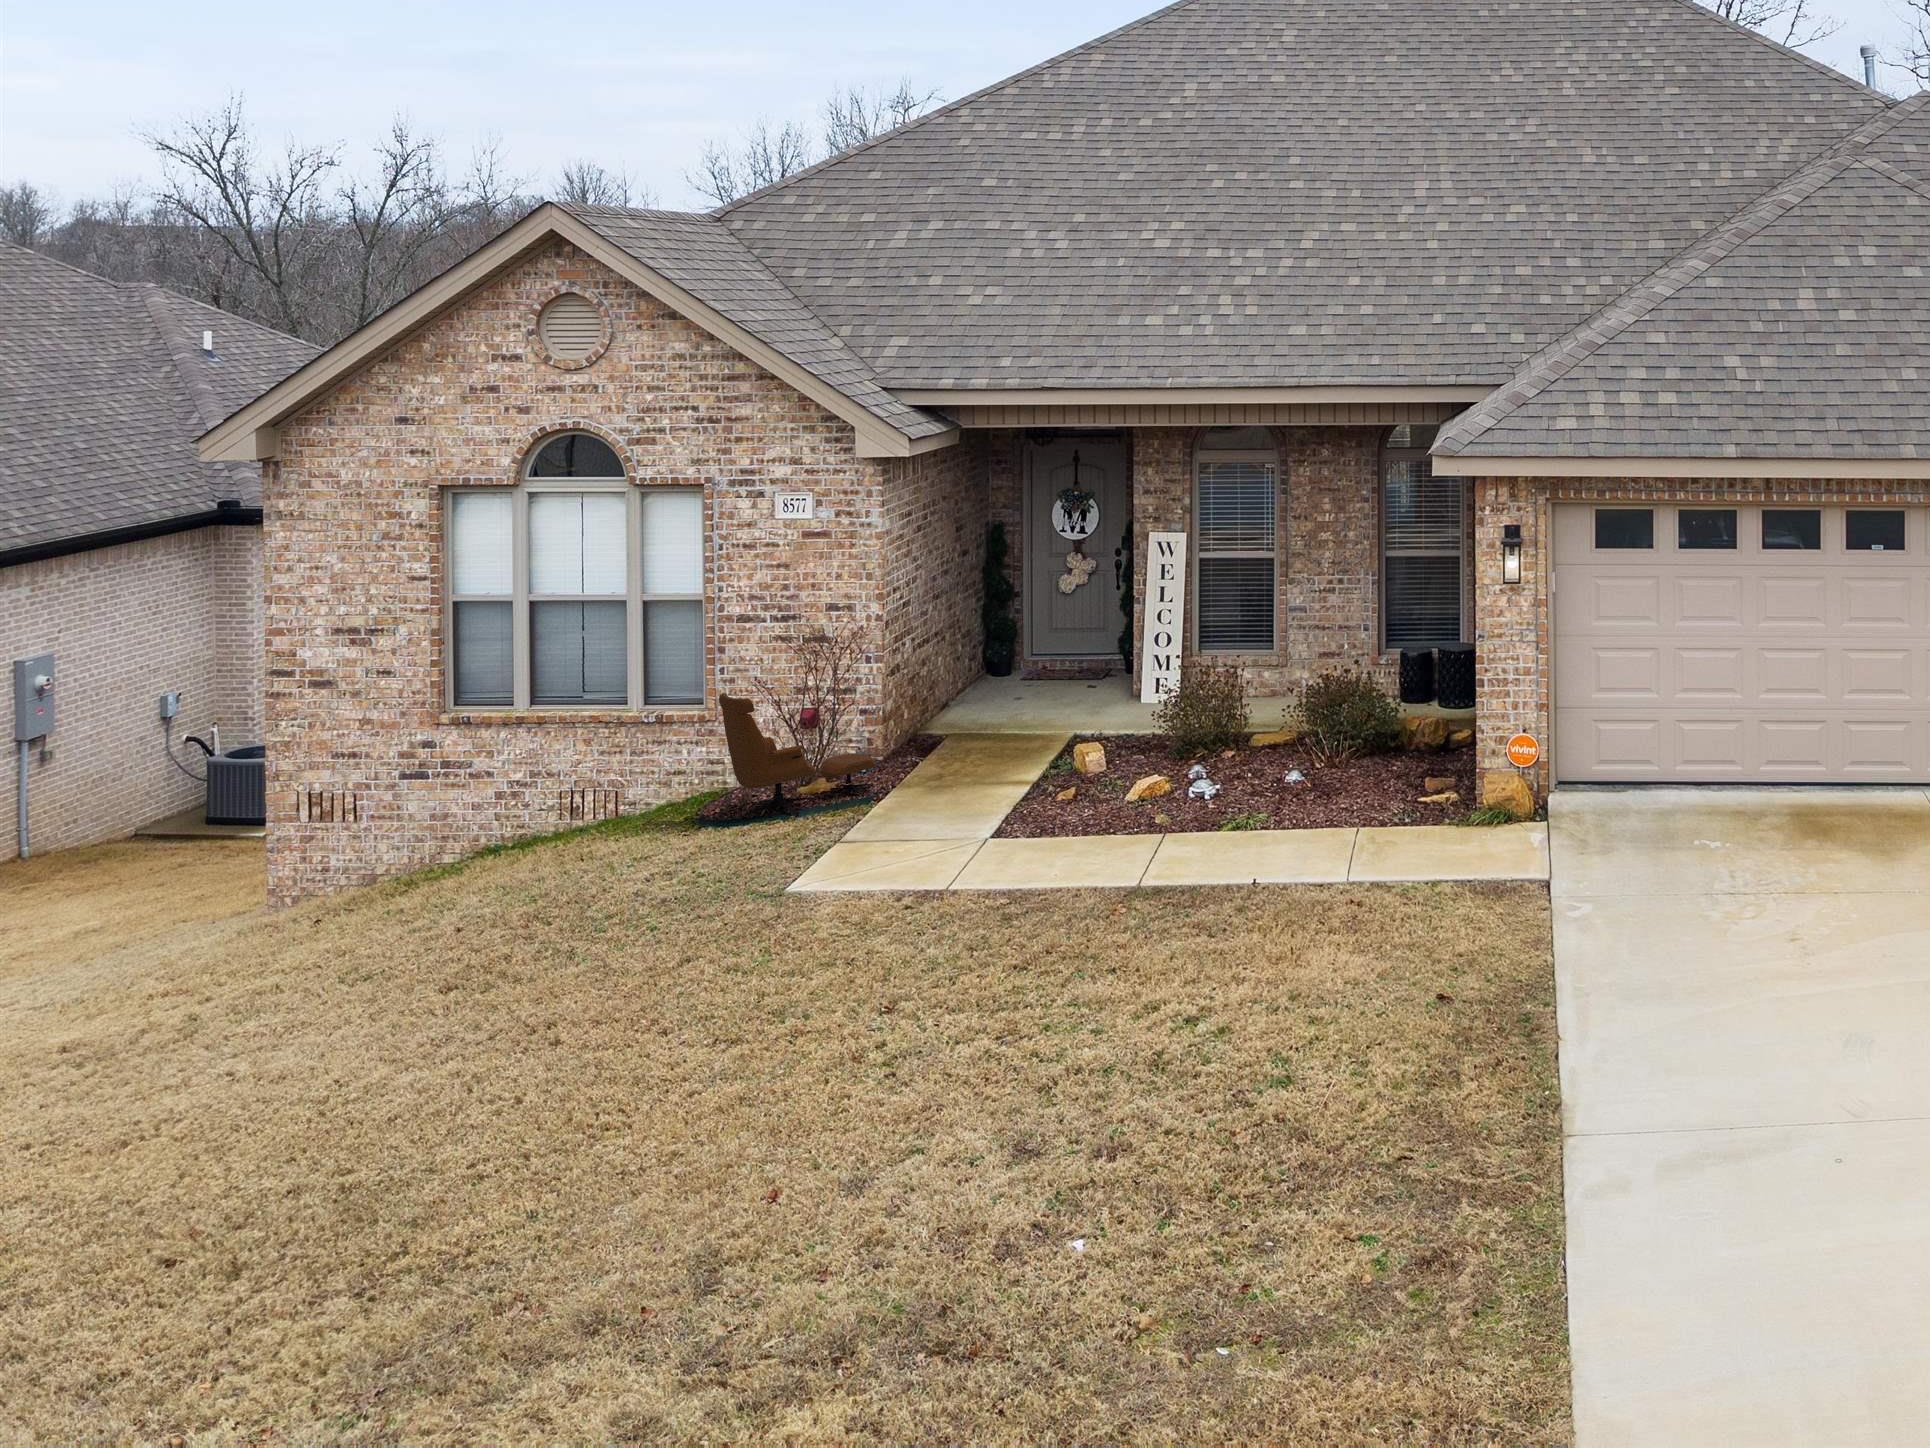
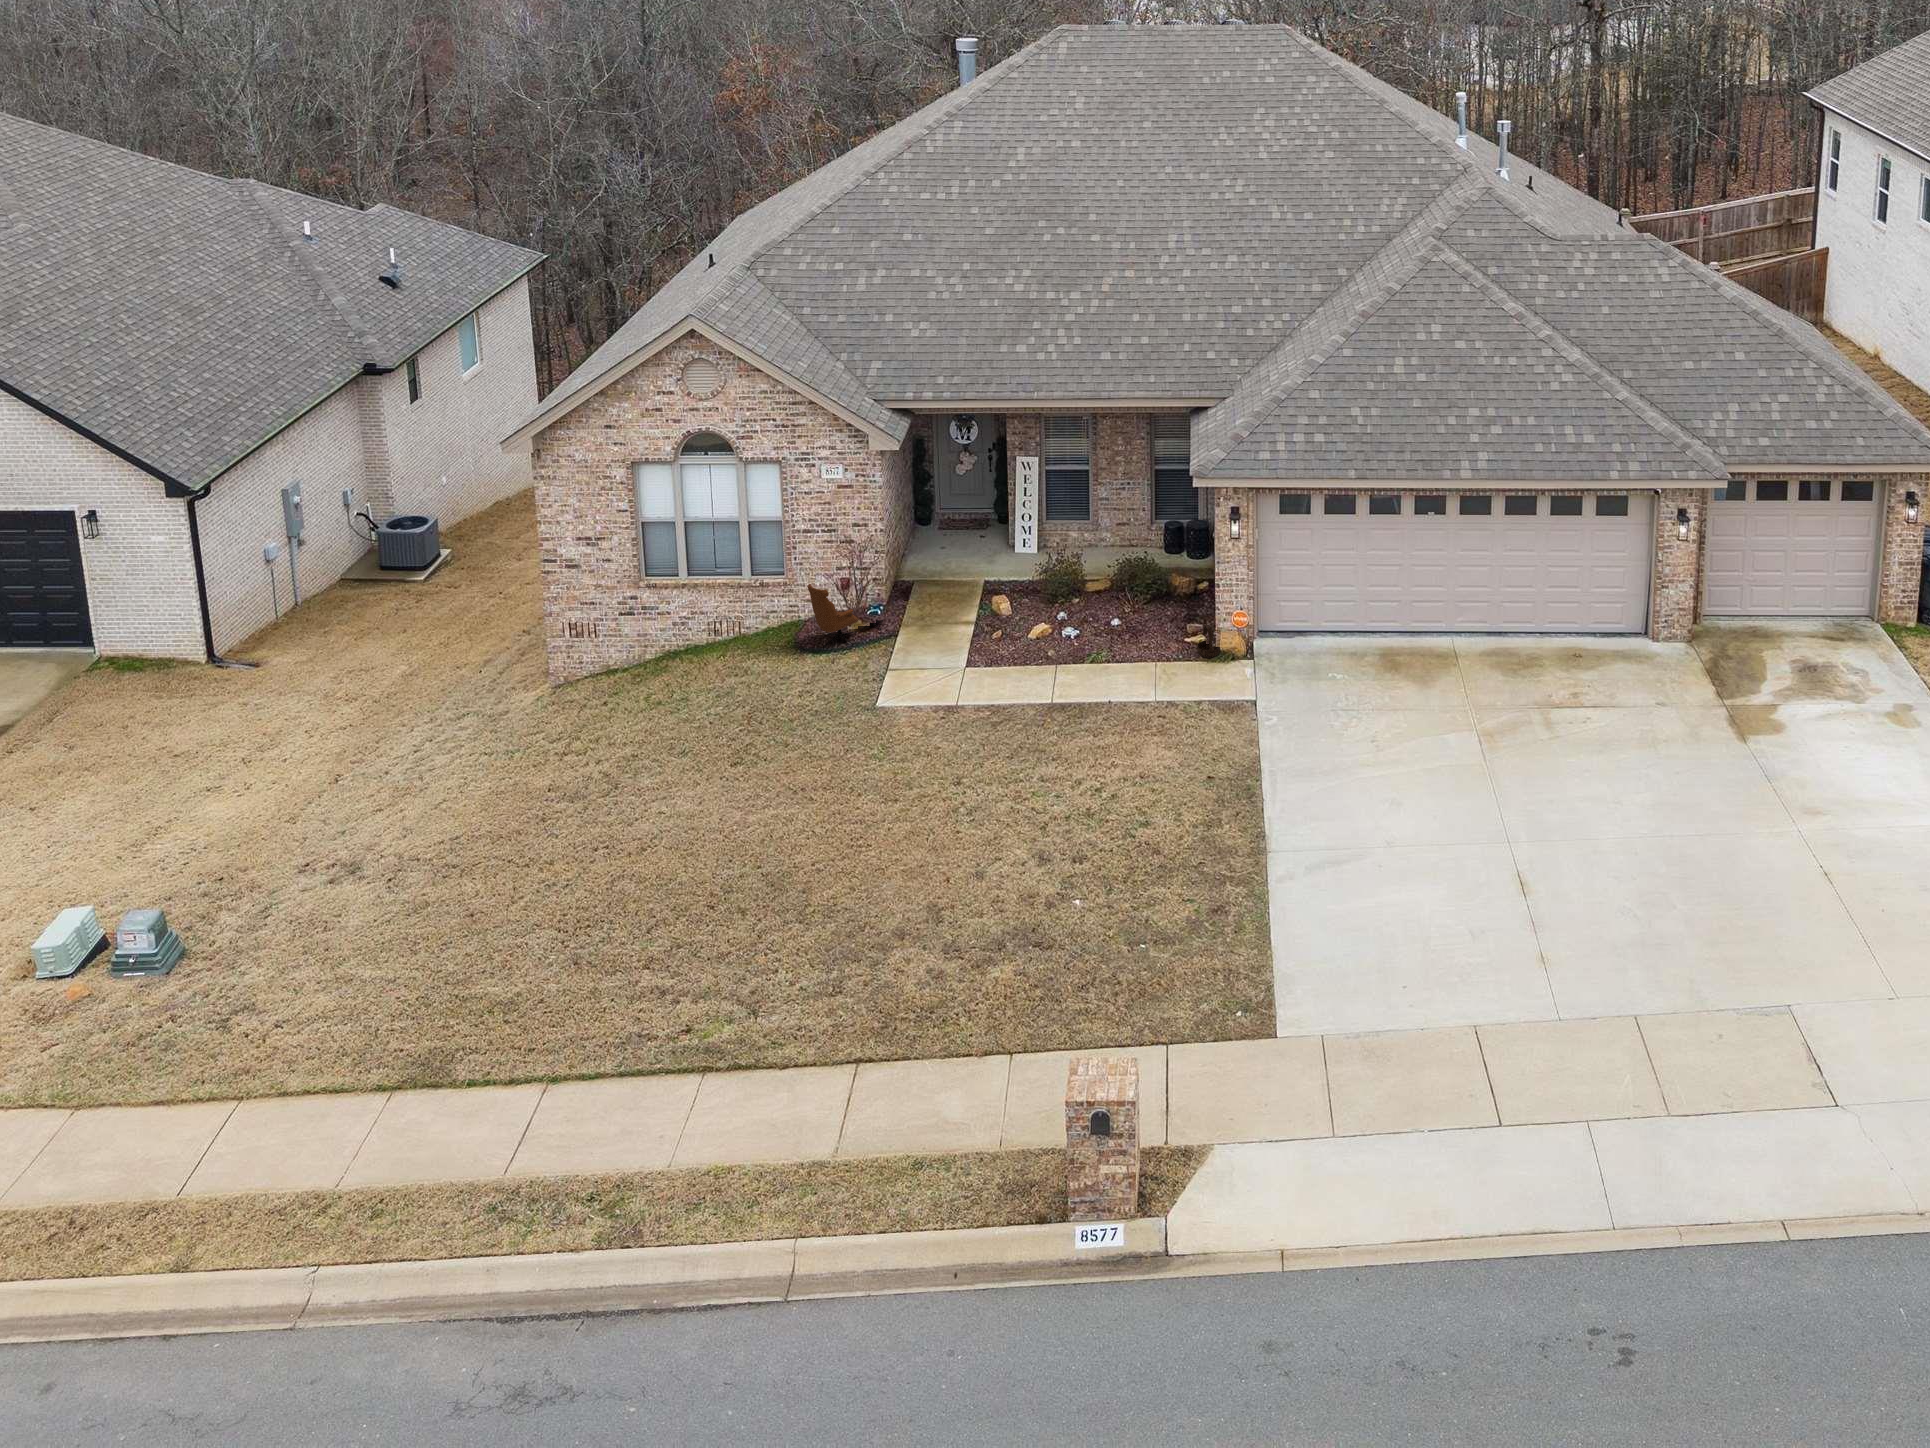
basket: none [1444,760,1488,823] -> present [1197,625,1220,658]

